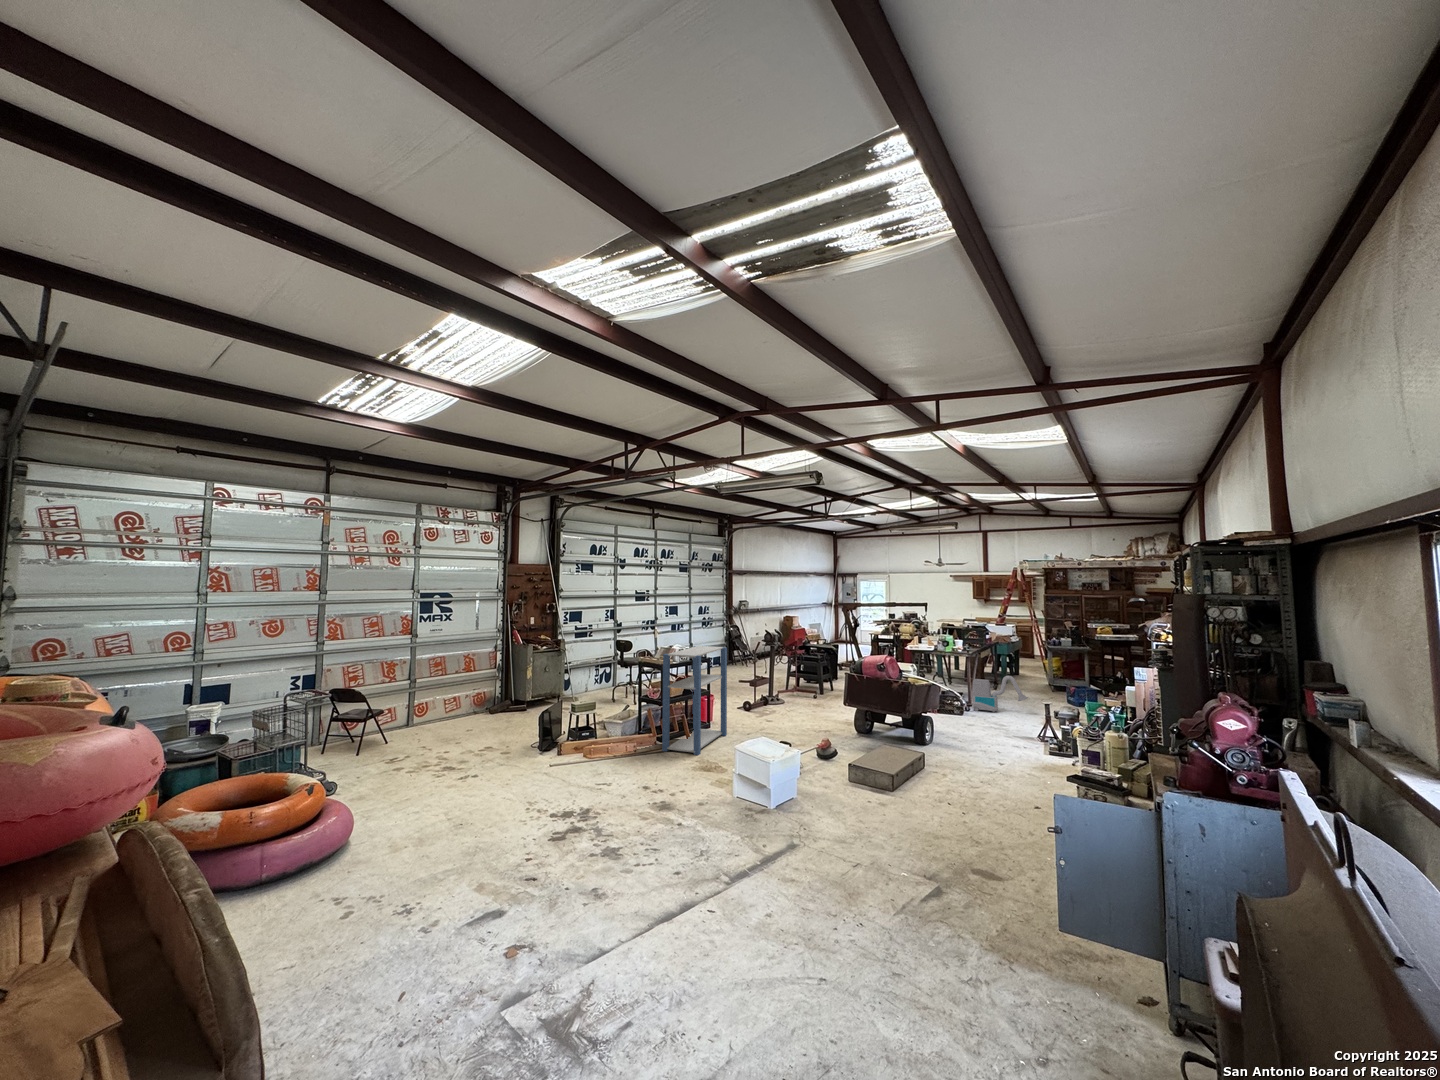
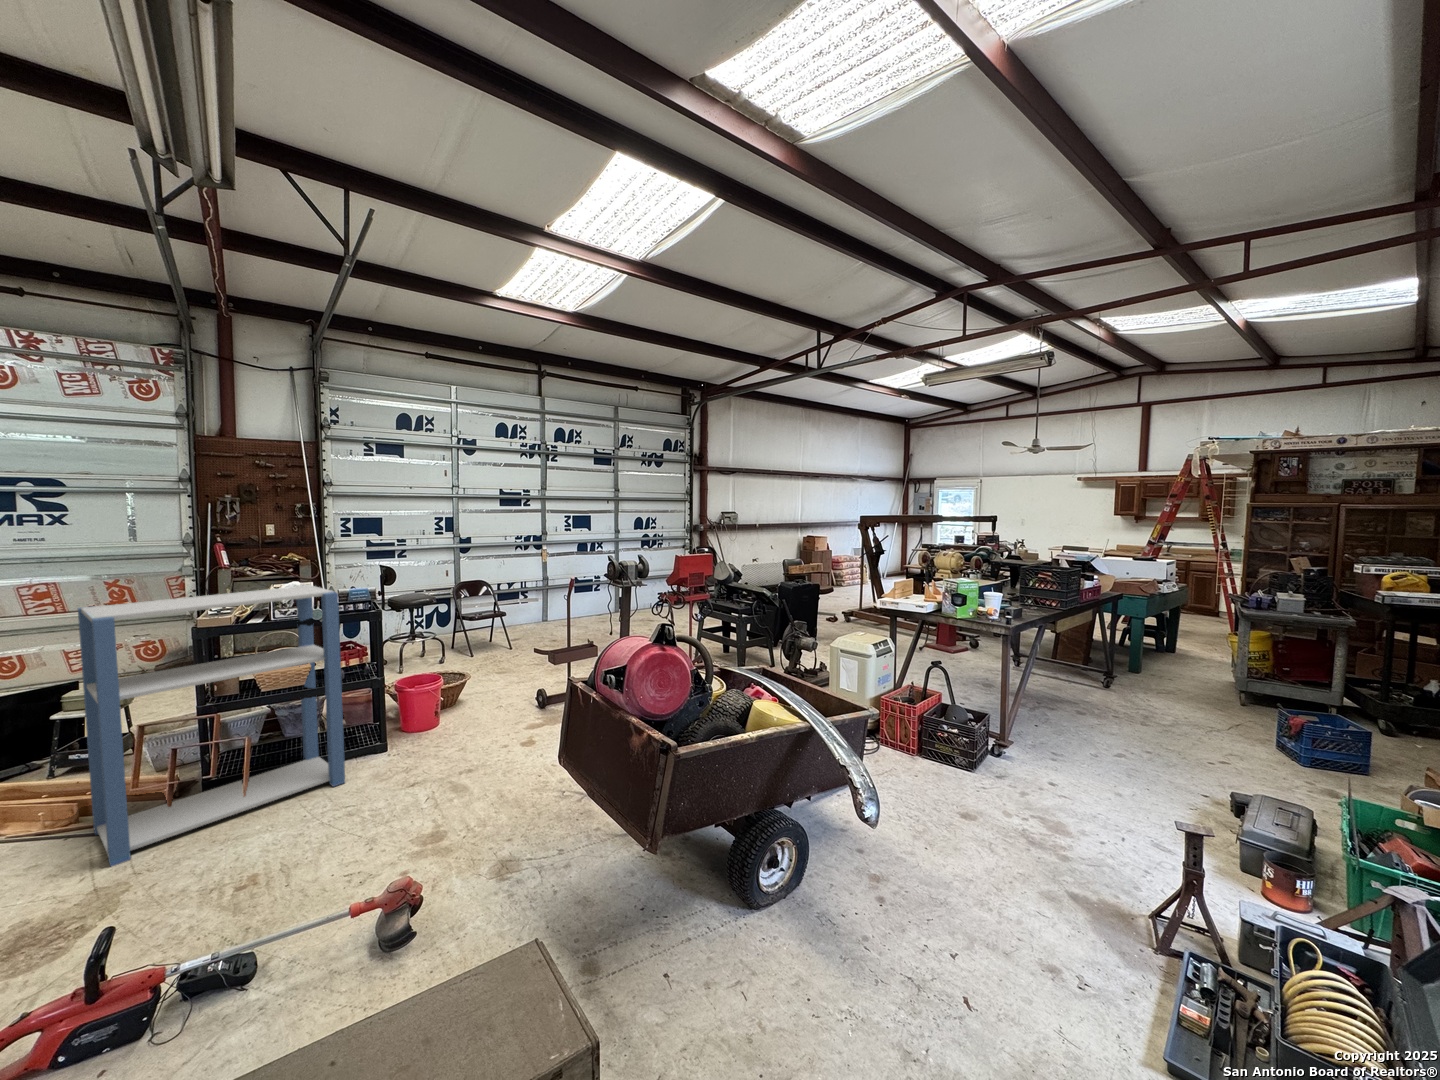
vacuum cleaner: present [972,676,1028,713] -> none [1004,684,1154,772]

